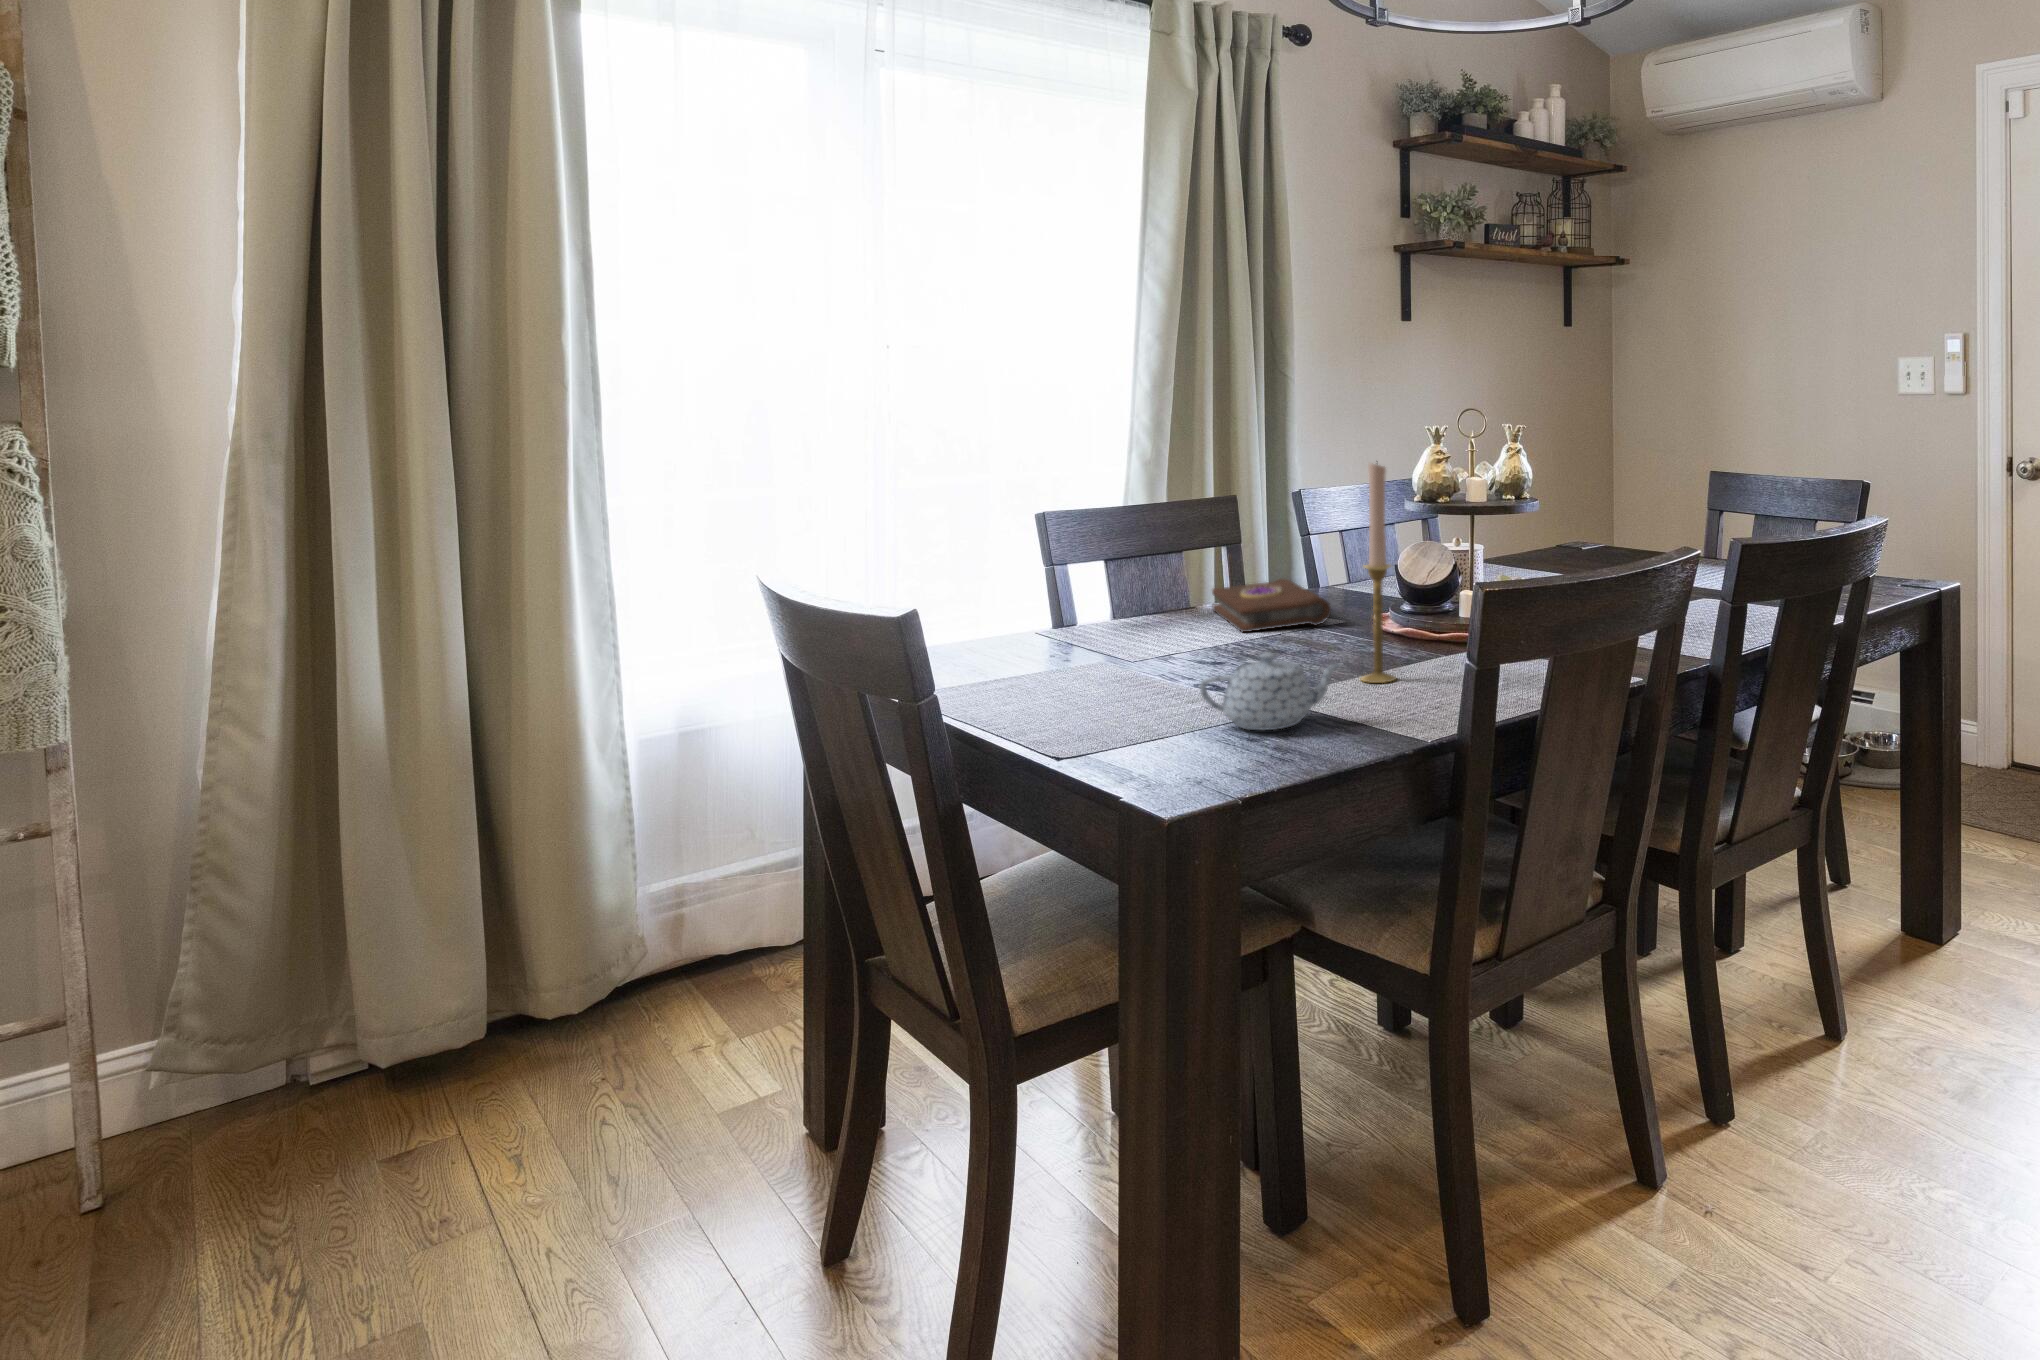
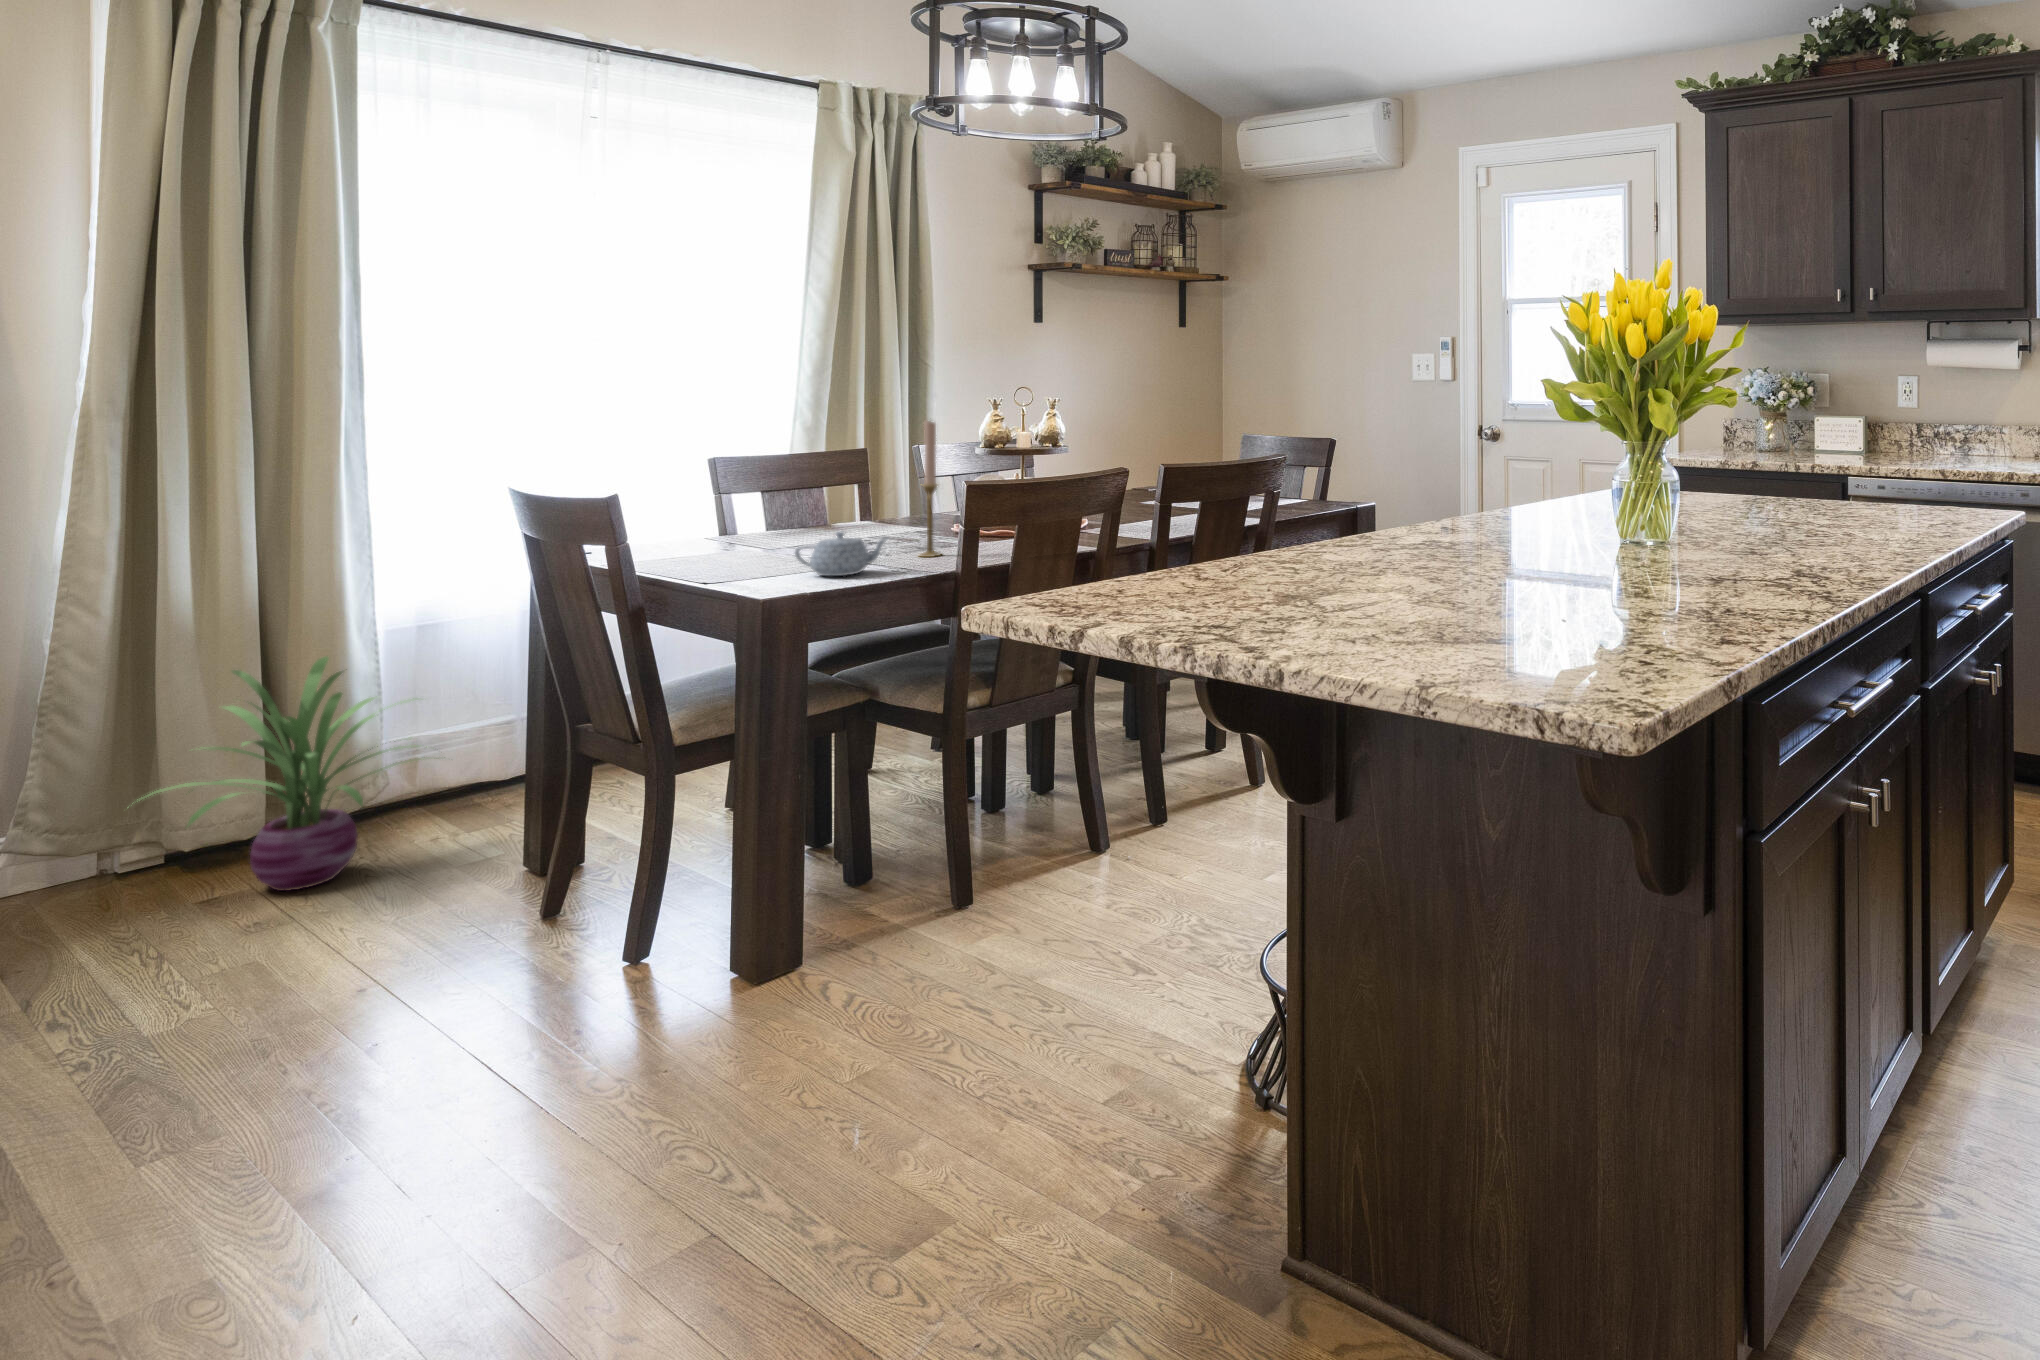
book: present [1212,578,1331,632] -> none [842,504,923,536]
decorative plant: none [256,808,711,1176] -> present [132,657,424,891]

